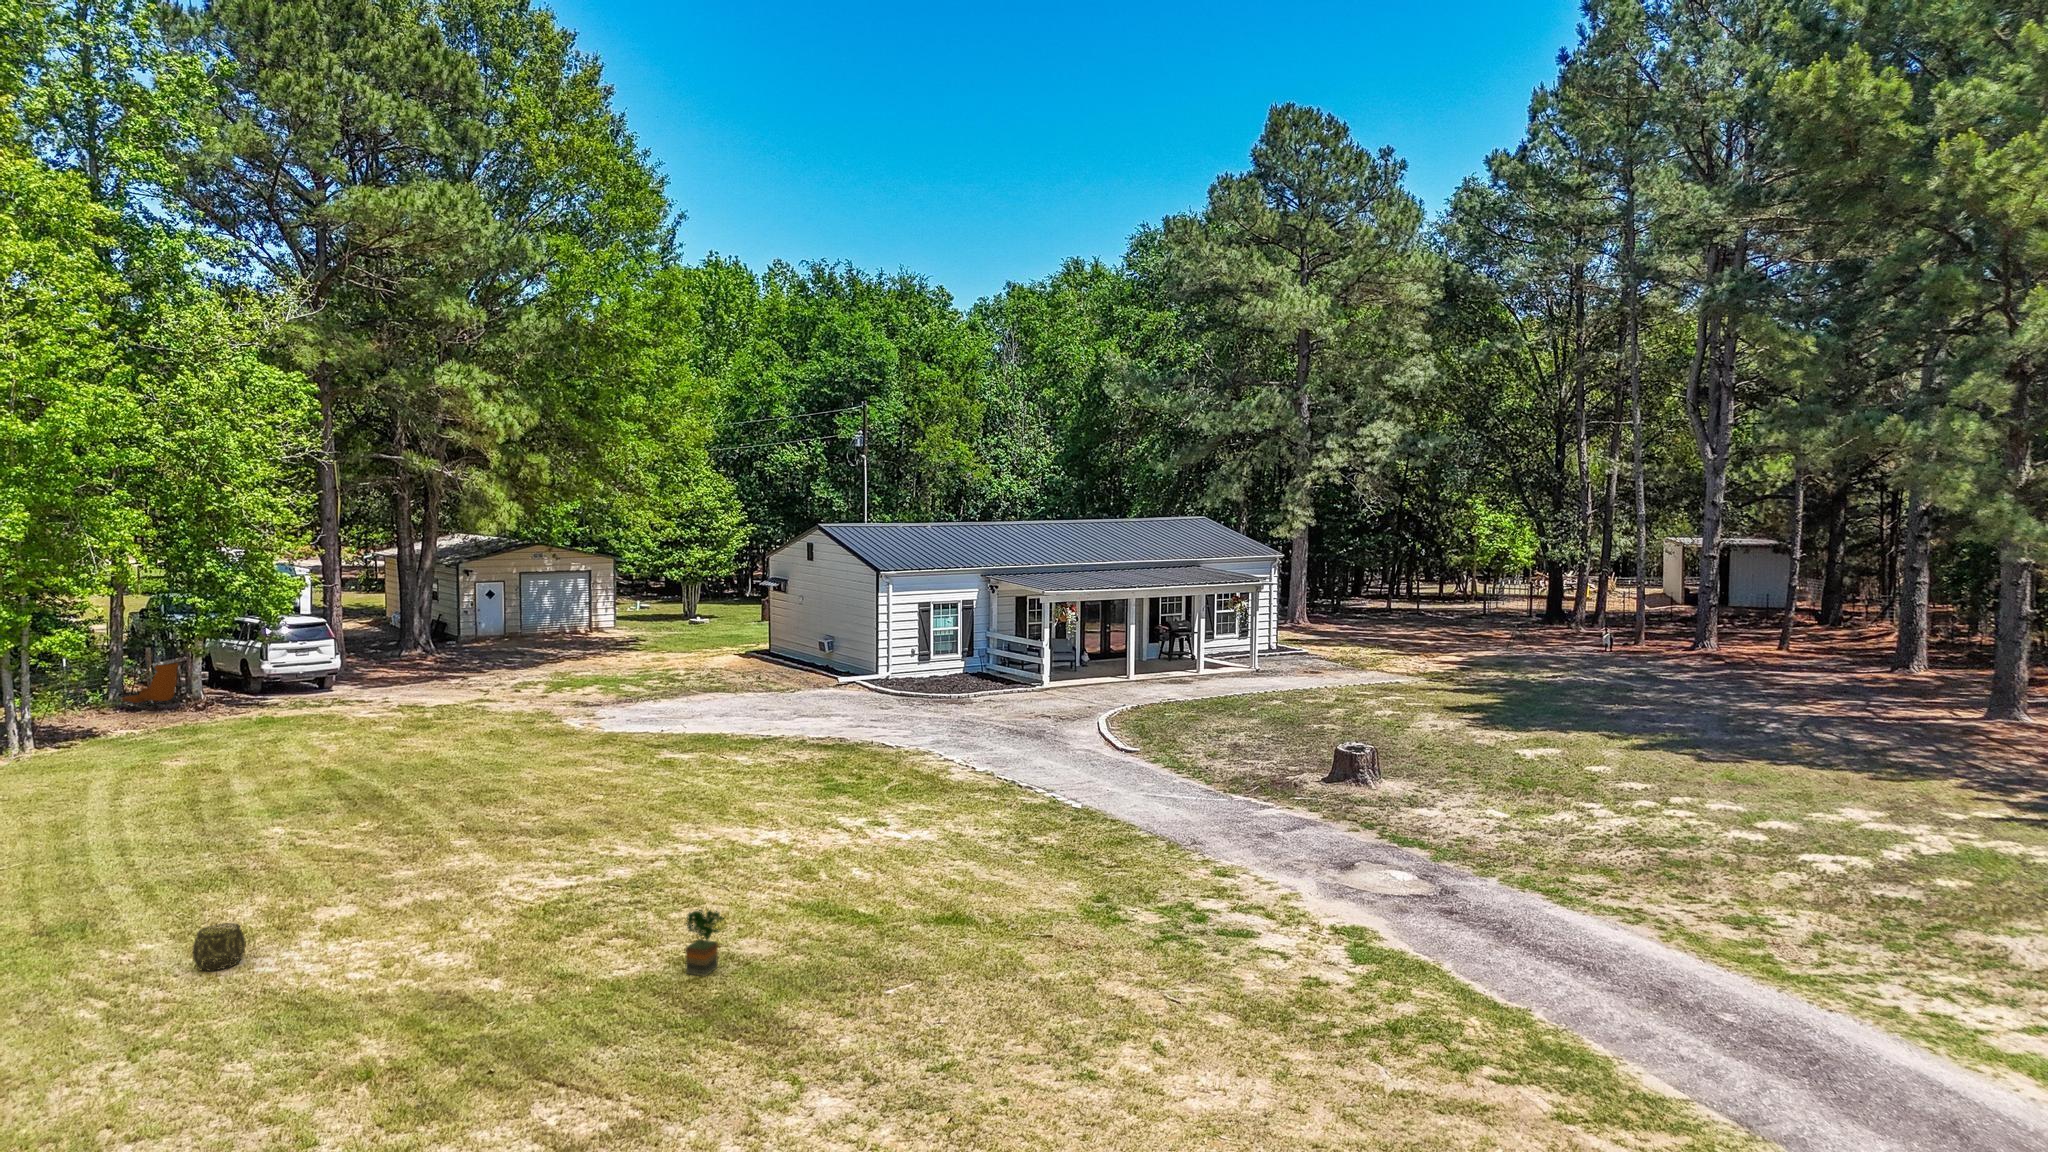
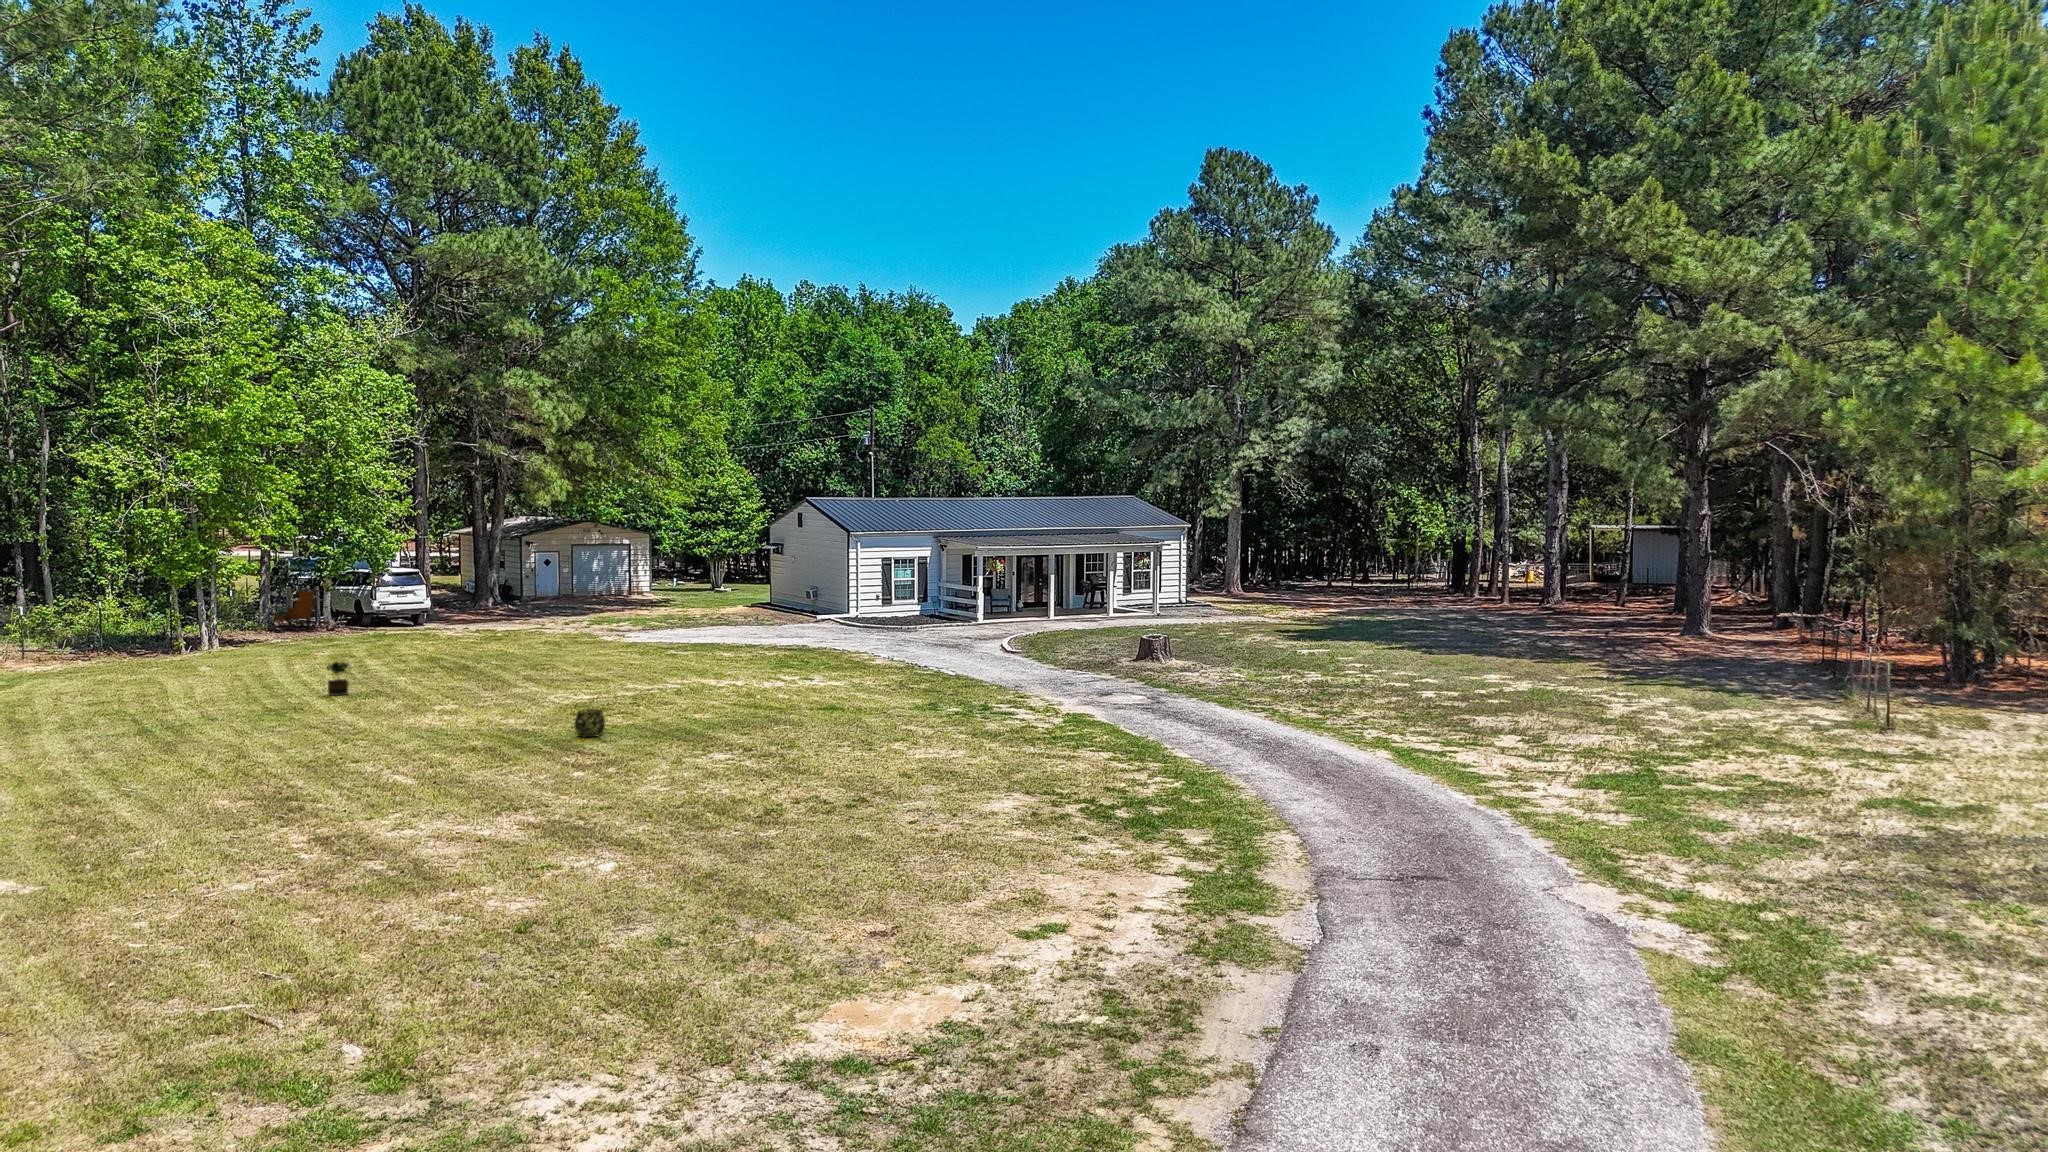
potted tree: present [686,910,724,976] -> present [327,662,352,696]
woven basket: present [192,923,246,971] -> present [574,709,605,737]

